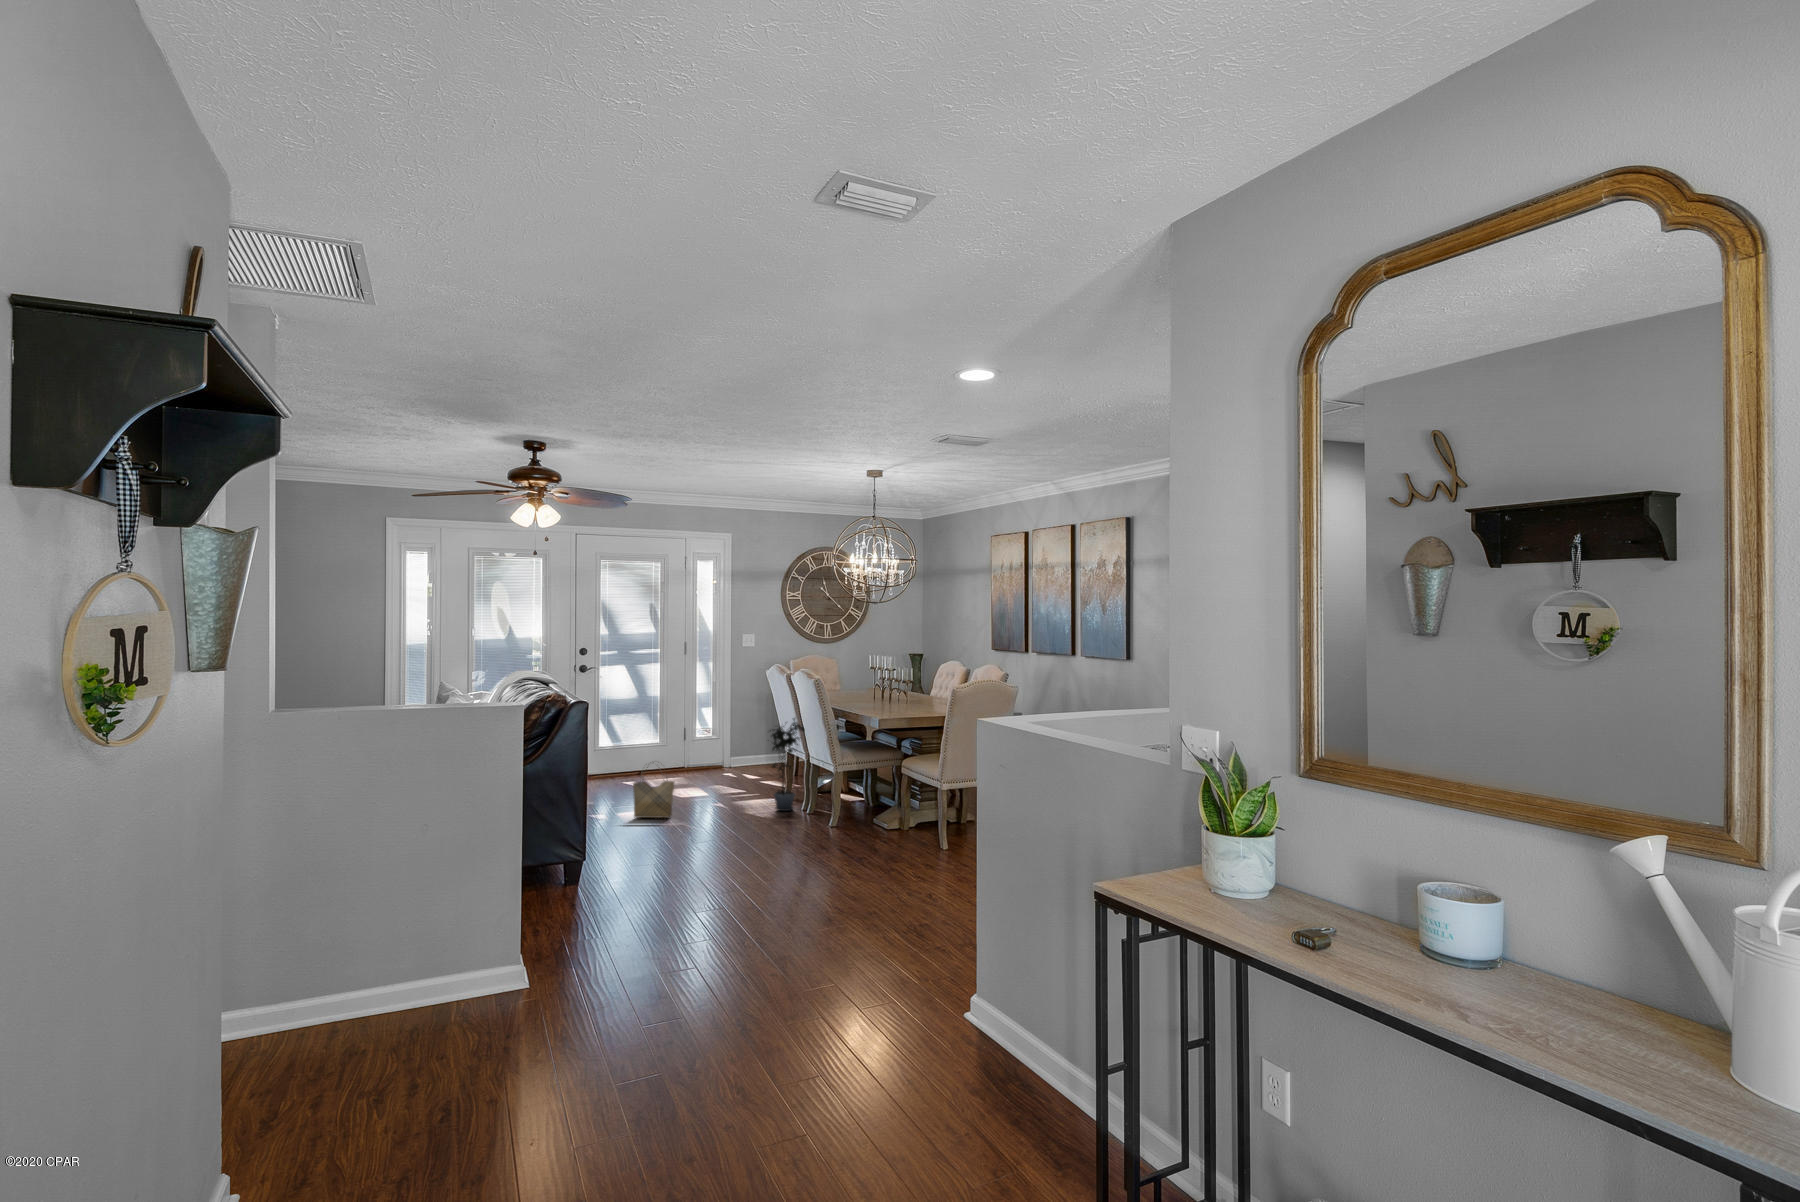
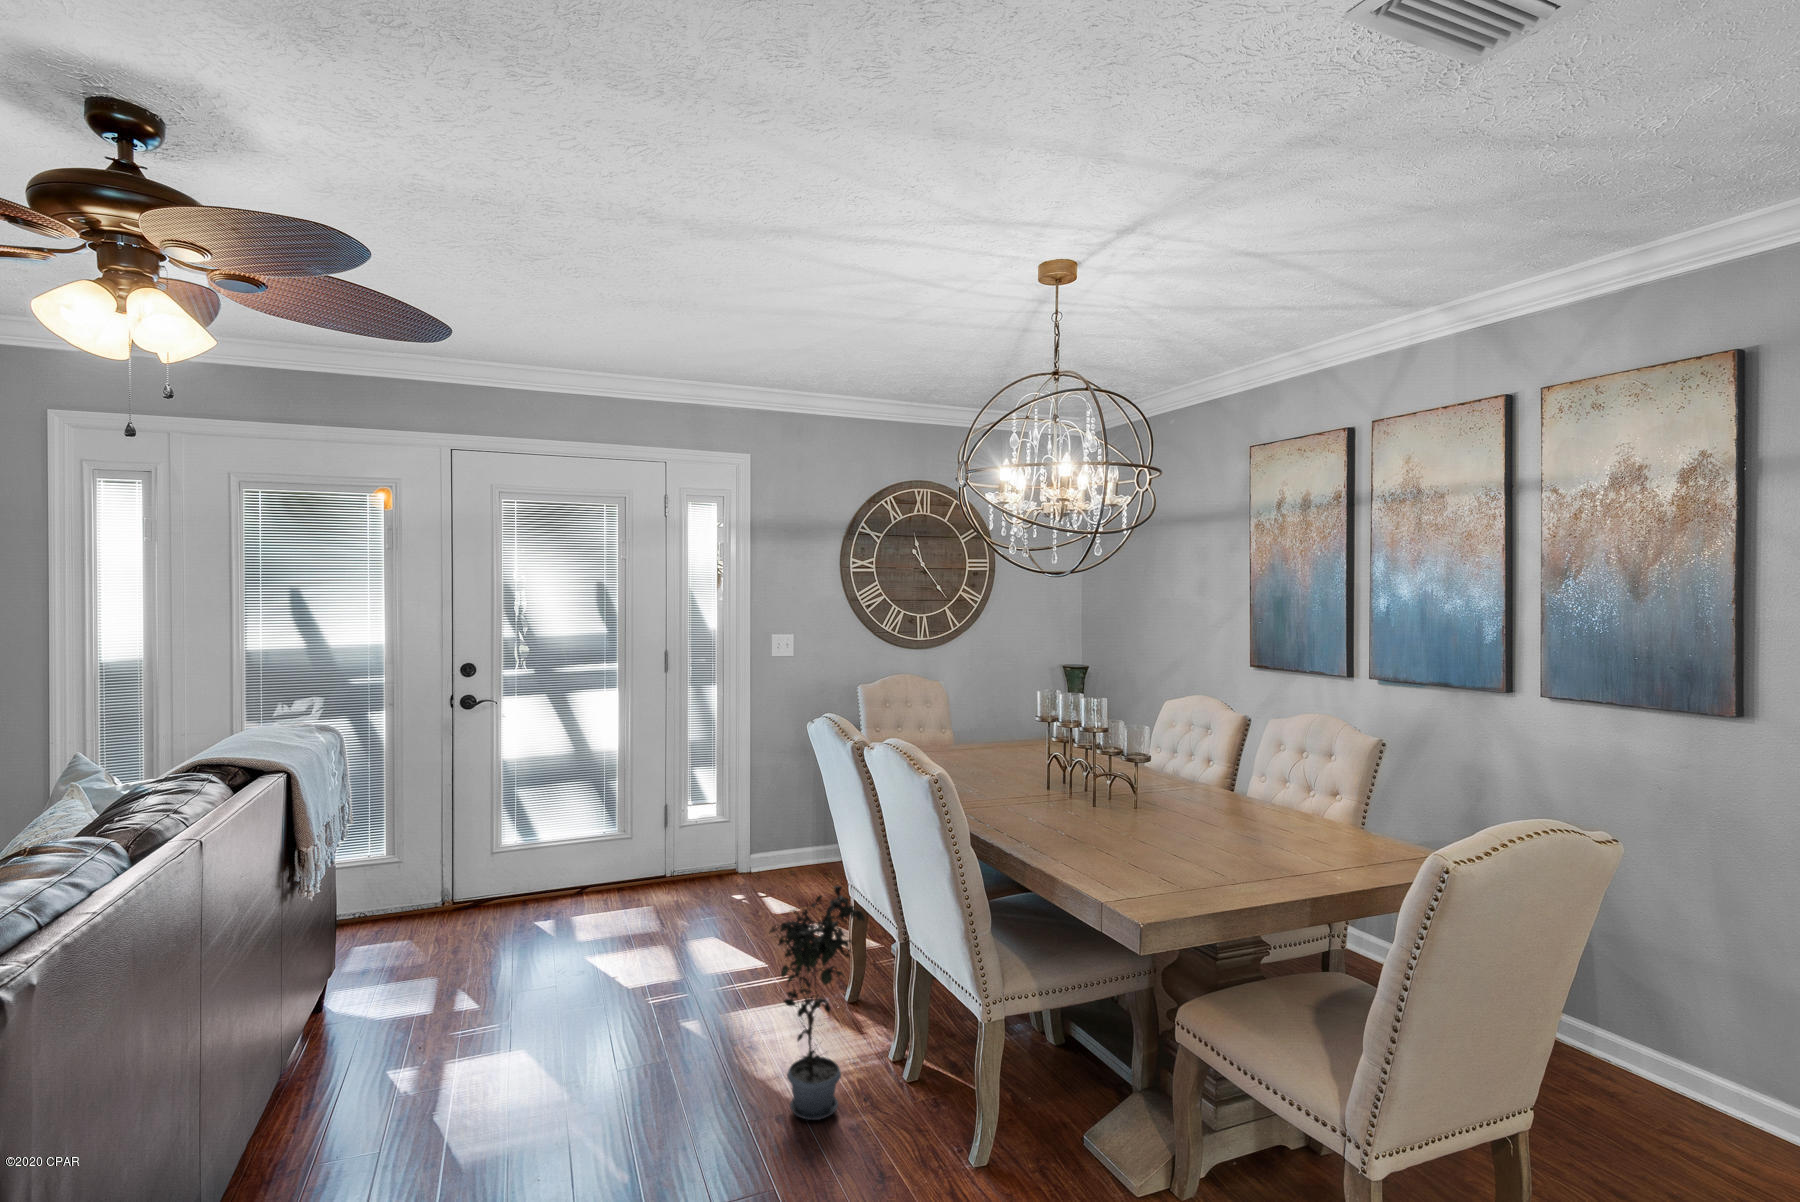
woven basket: present [633,767,674,818] -> none [426,995,535,1156]

